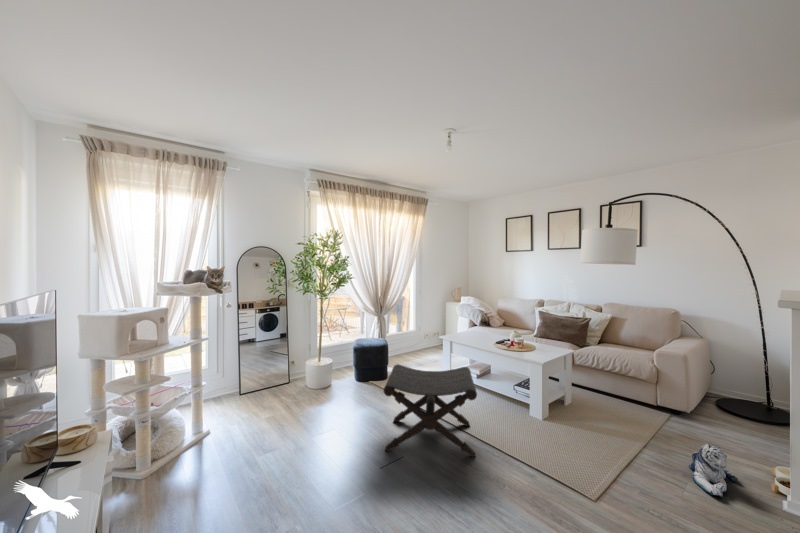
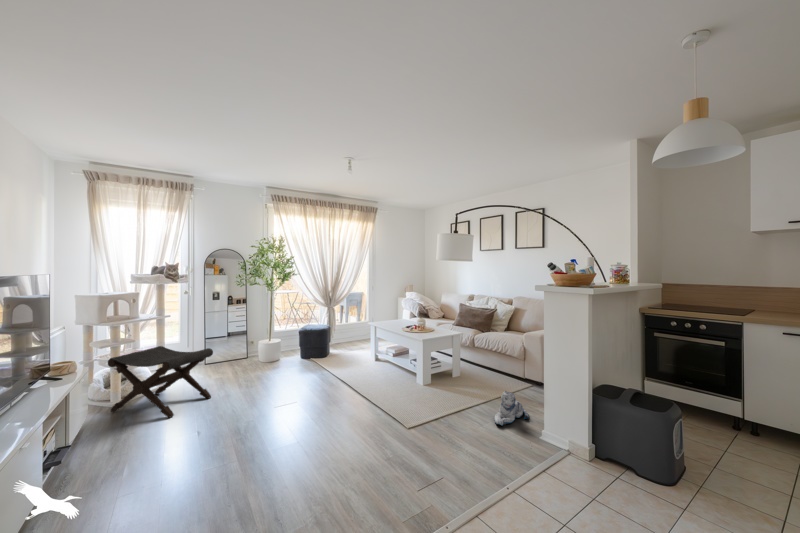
footstool: present [384,364,477,457] -> present [108,346,213,418]

